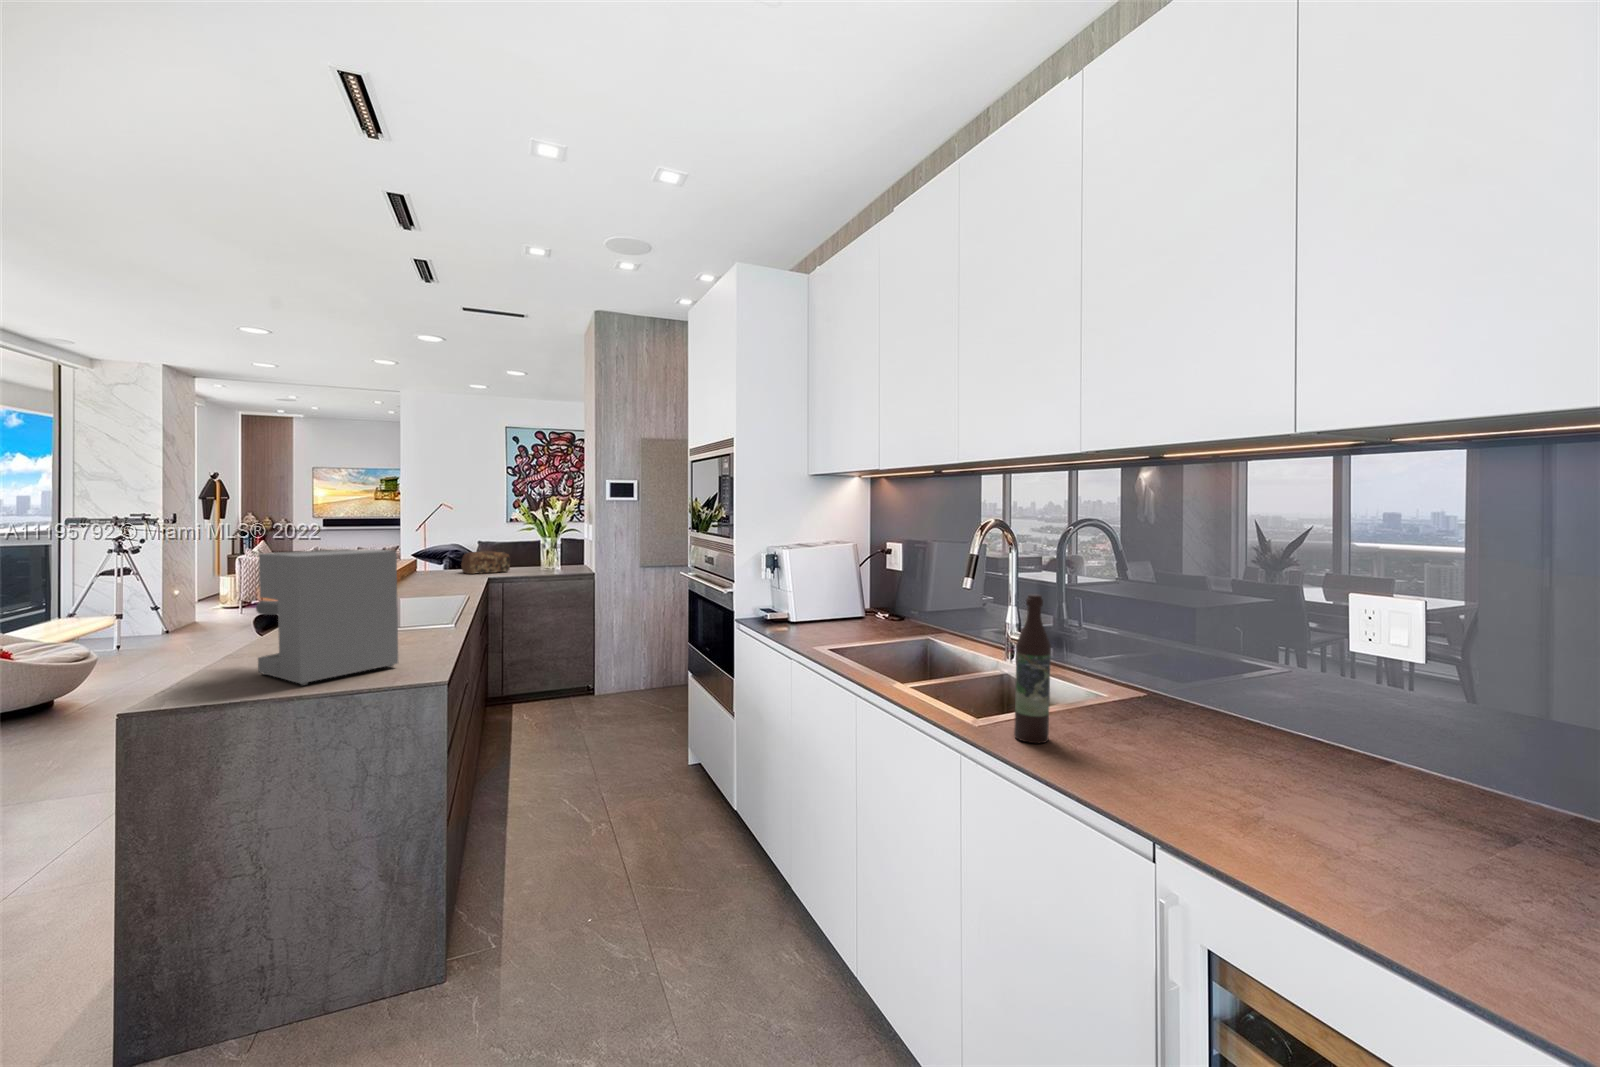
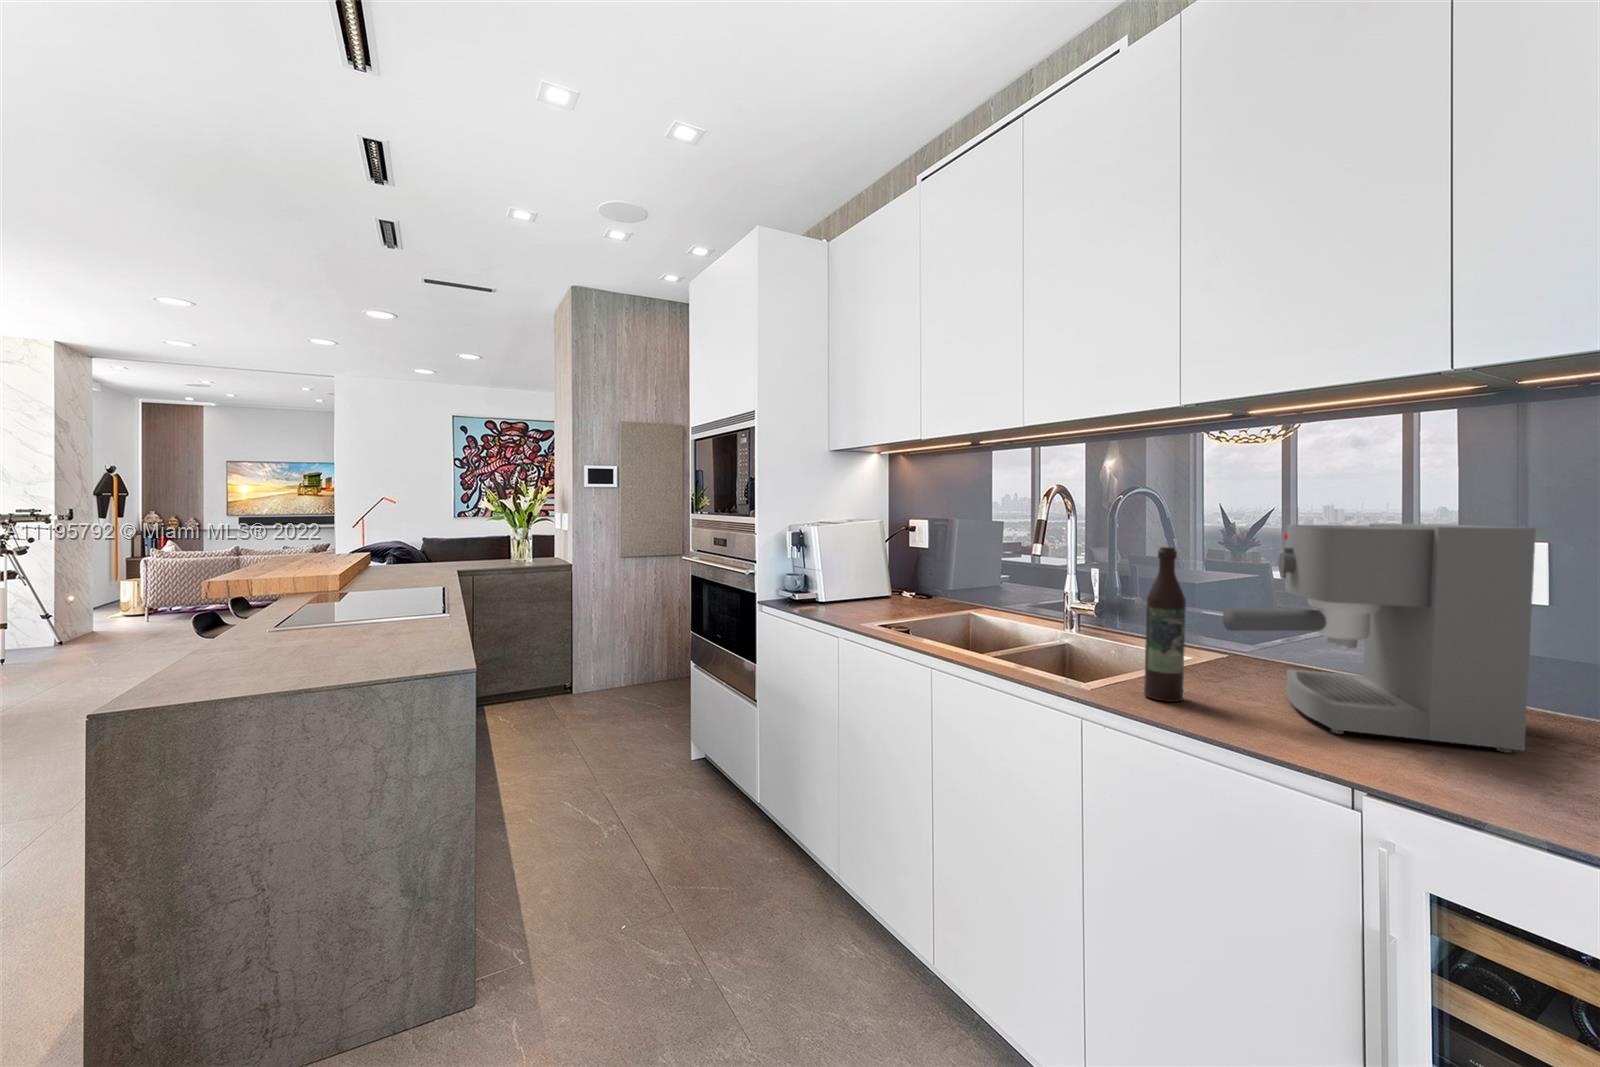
coffee maker: present [256,549,398,685] -> present [1223,523,1536,753]
bread loaf: present [461,551,510,574] -> none [426,542,480,566]

